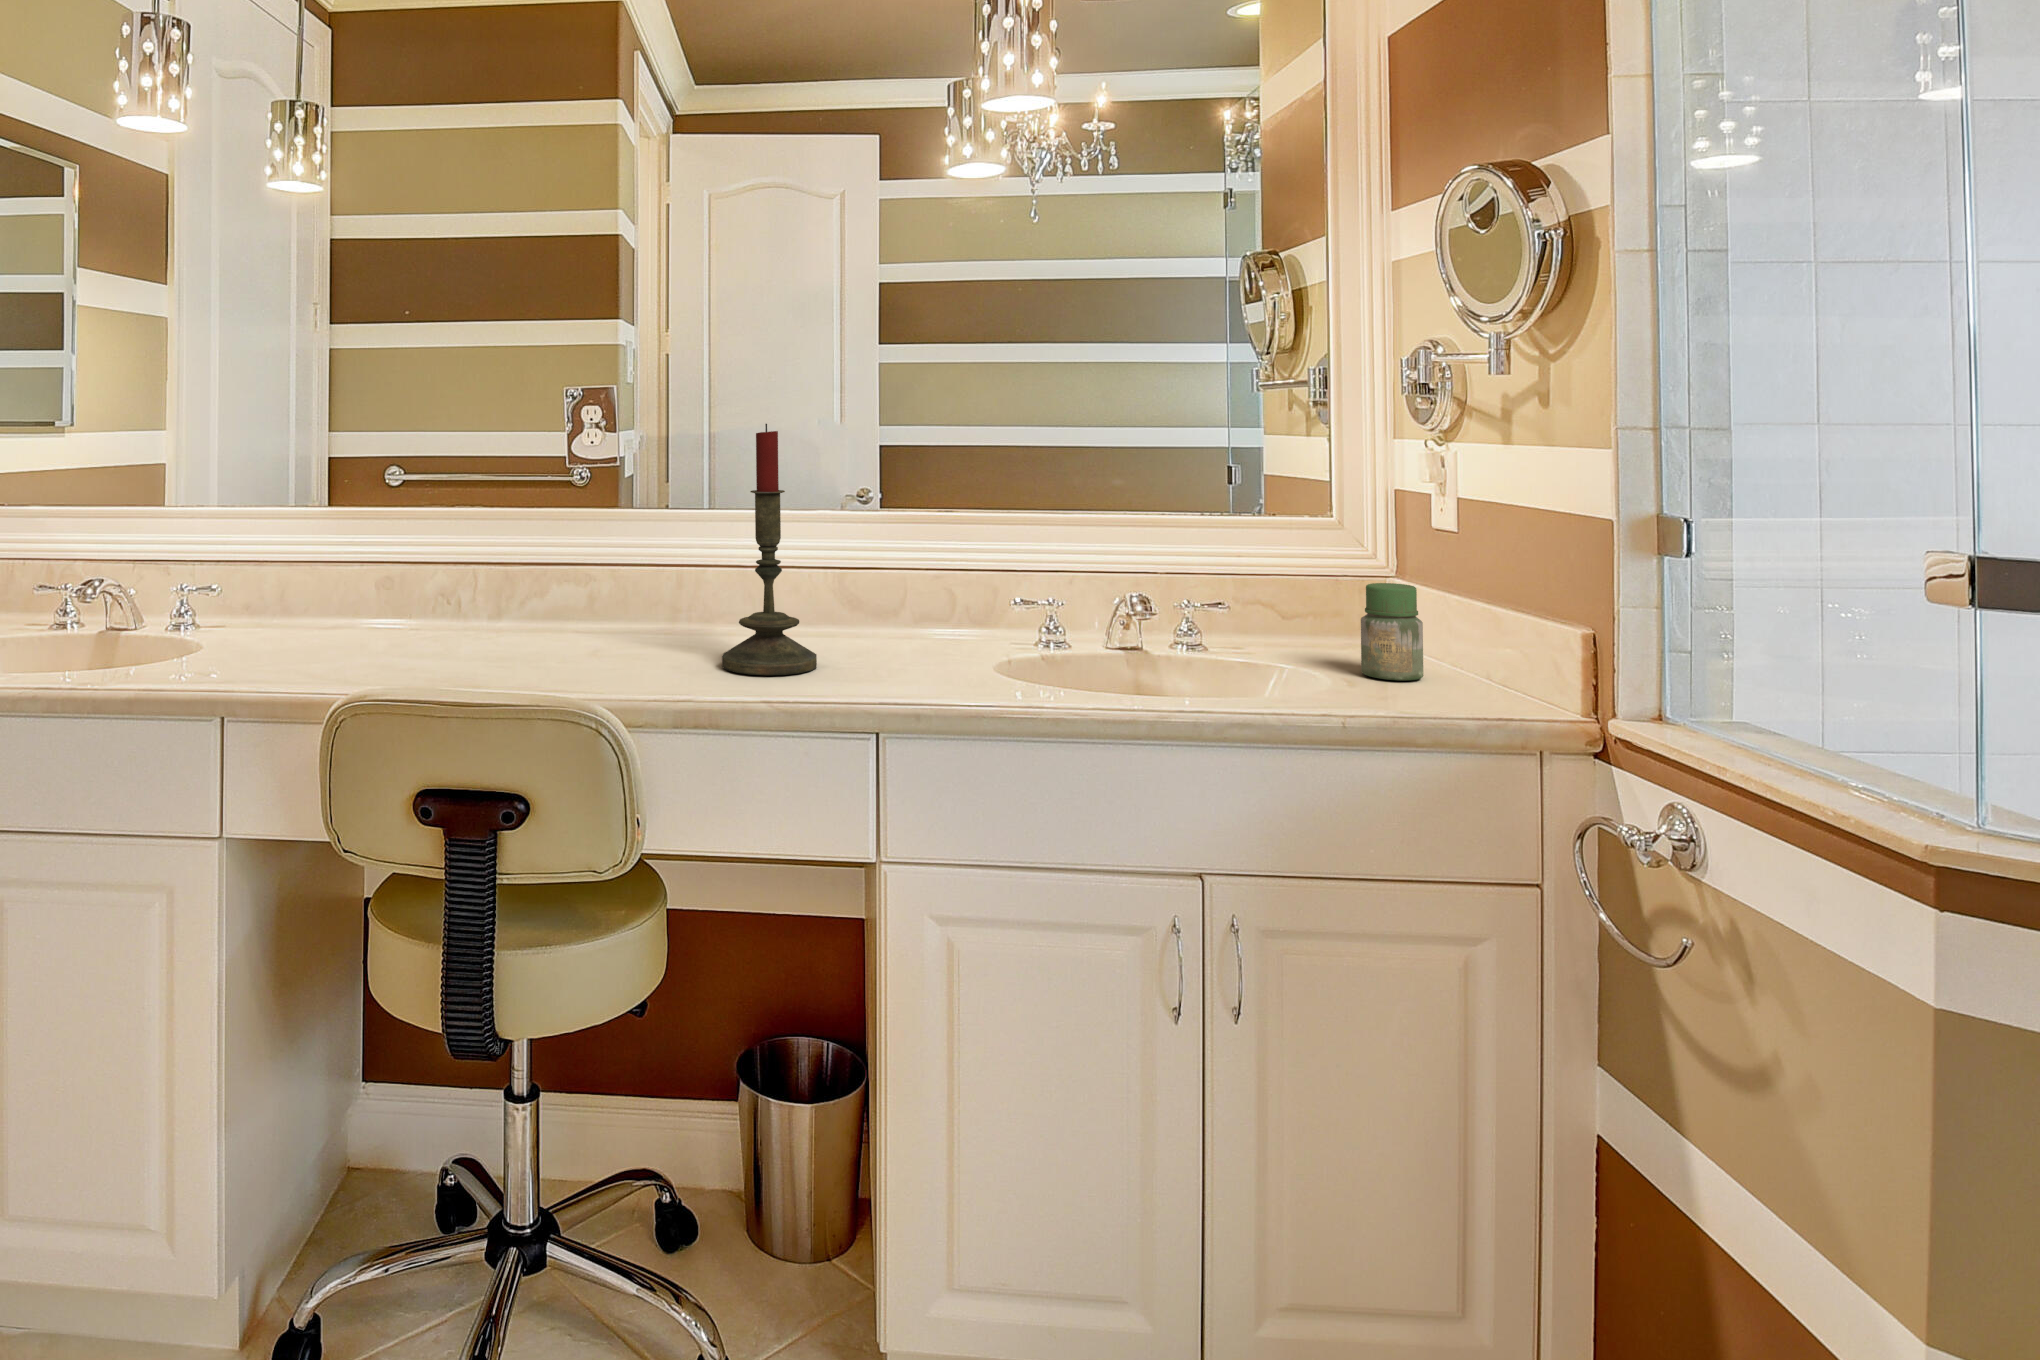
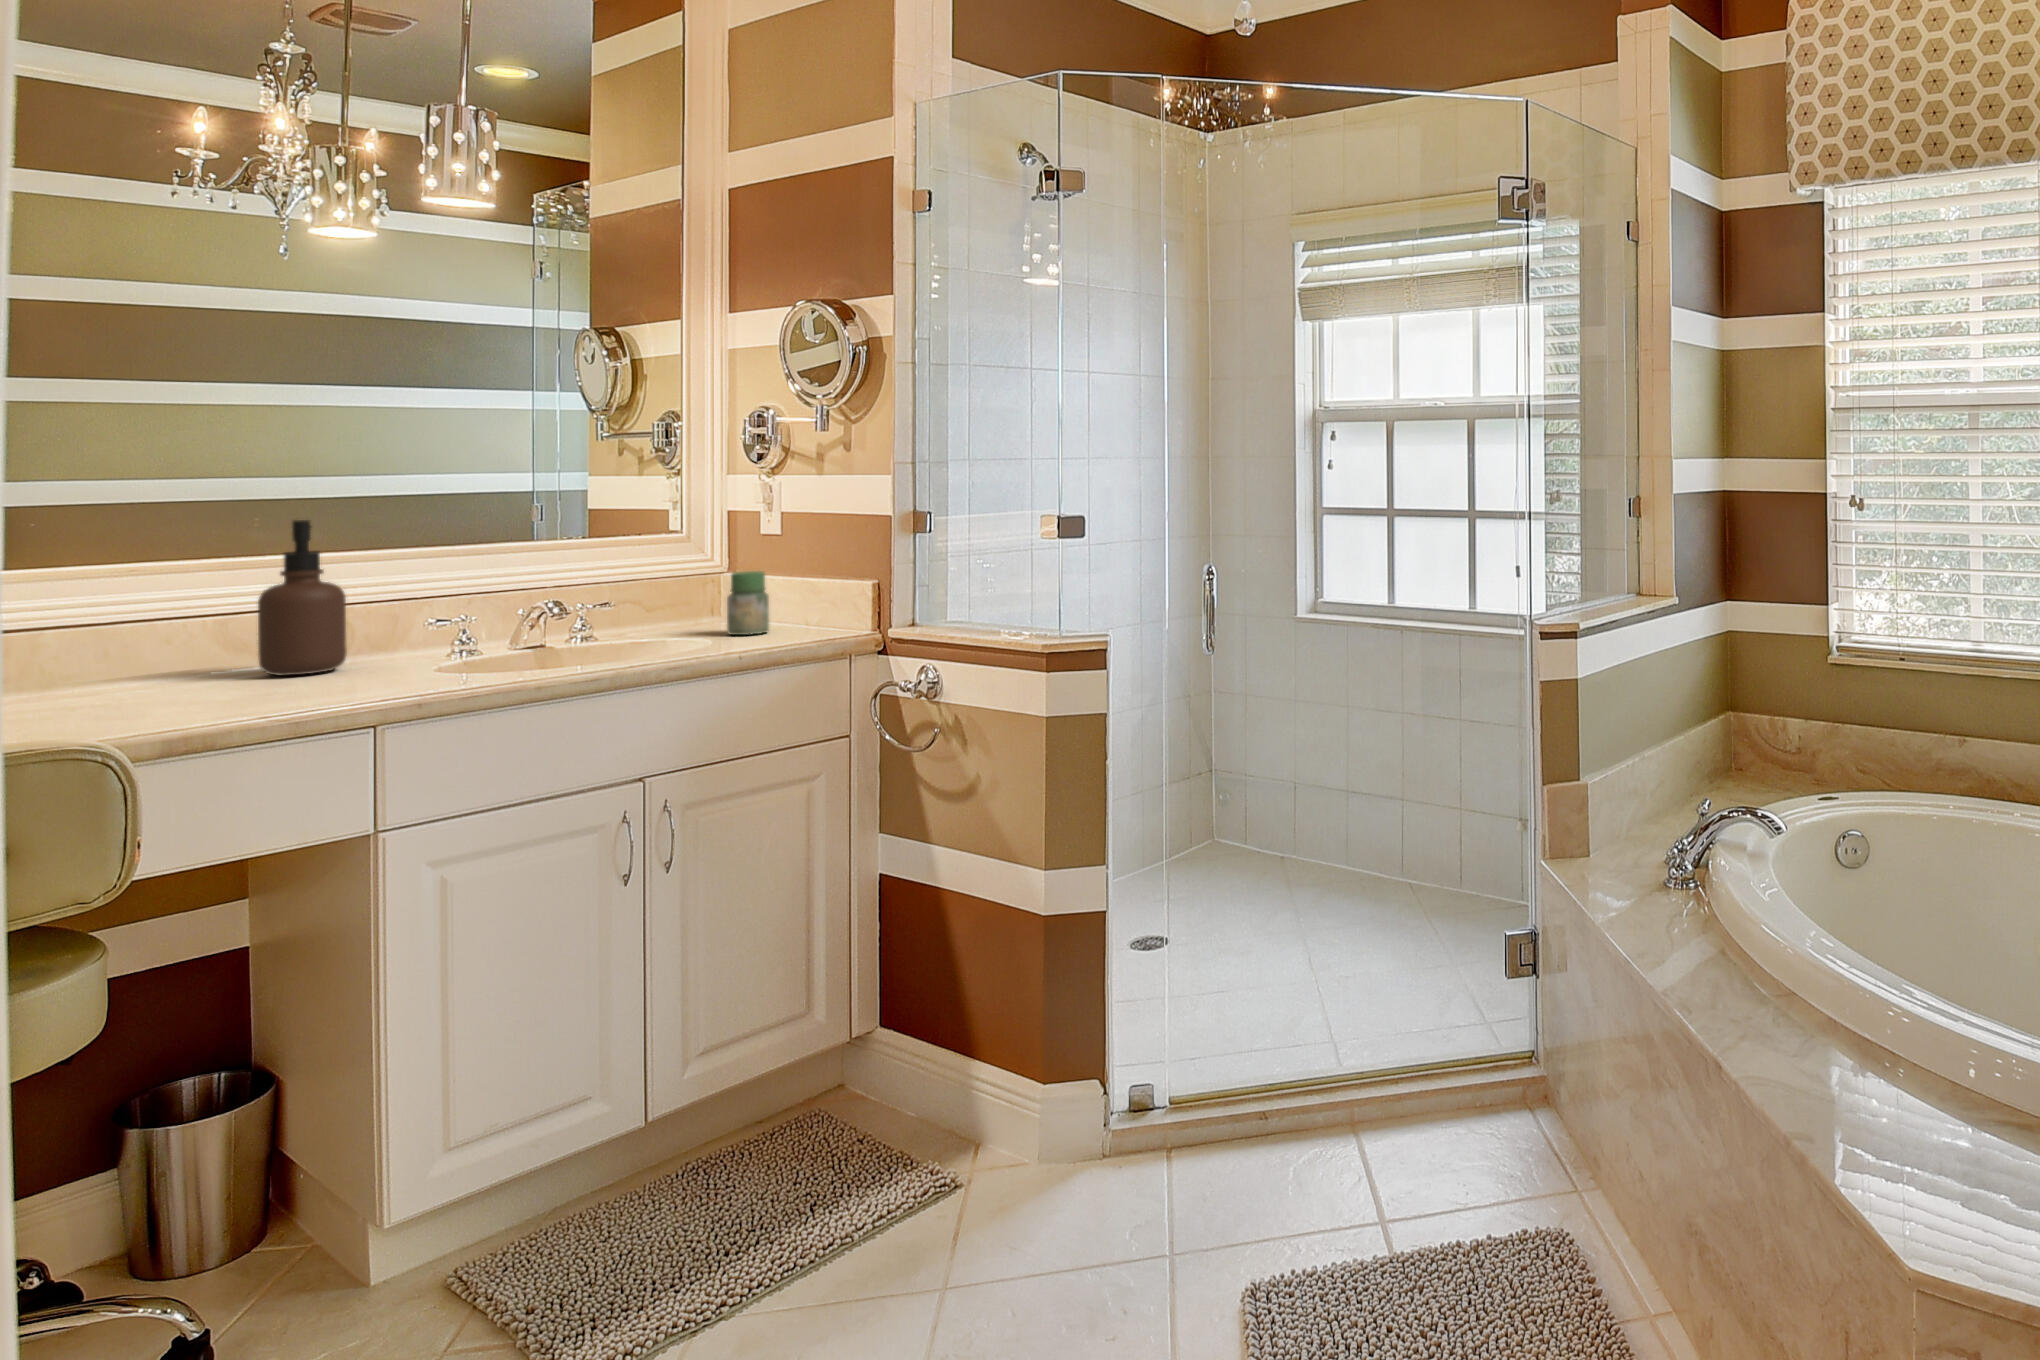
candle: present [722,424,817,675] -> none [104,462,235,710]
soap dispenser: none [869,484,941,651] -> present [258,520,347,676]

